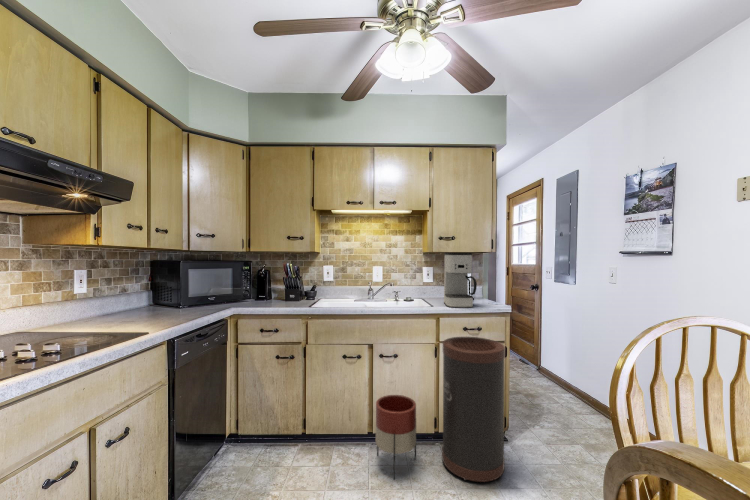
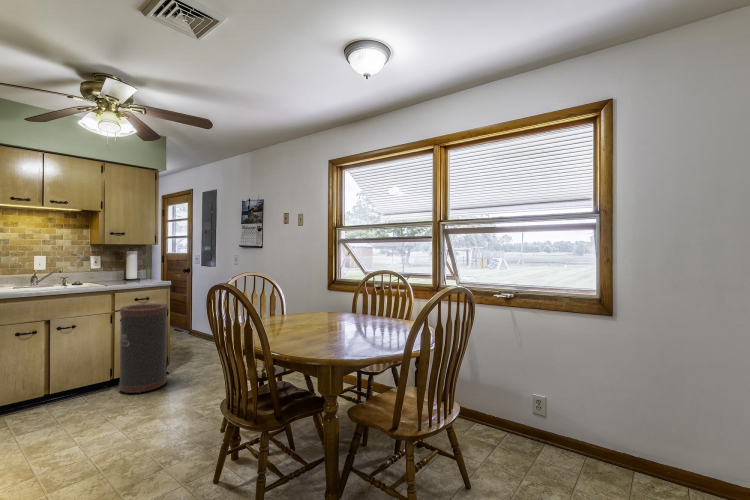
coffee maker: present [444,253,477,308] -> none [116,245,145,285]
planter: present [375,395,416,479] -> none [58,354,99,410]

